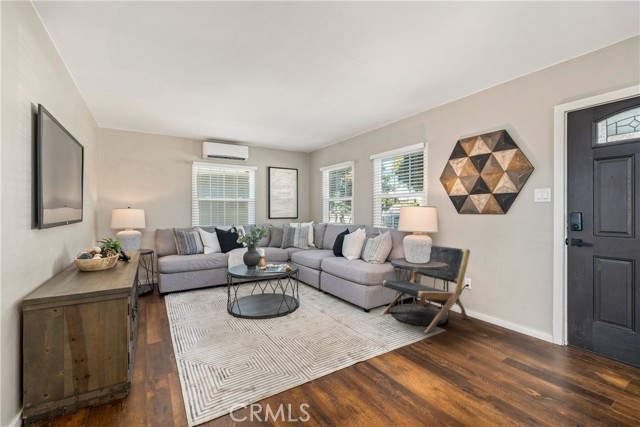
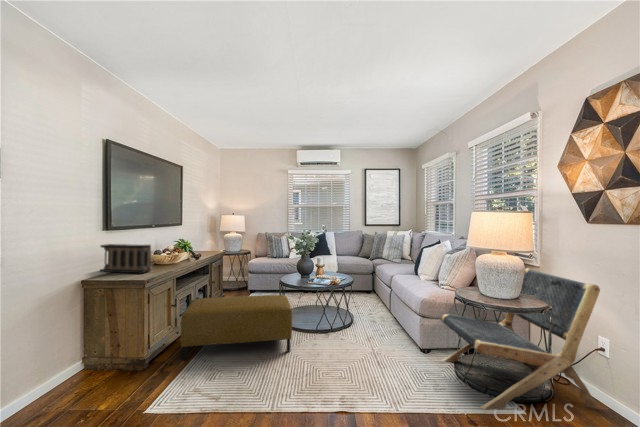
speaker: none [64,248,132,287] -> present [100,244,151,273]
ottoman: none [162,287,276,366] -> present [181,295,292,360]

